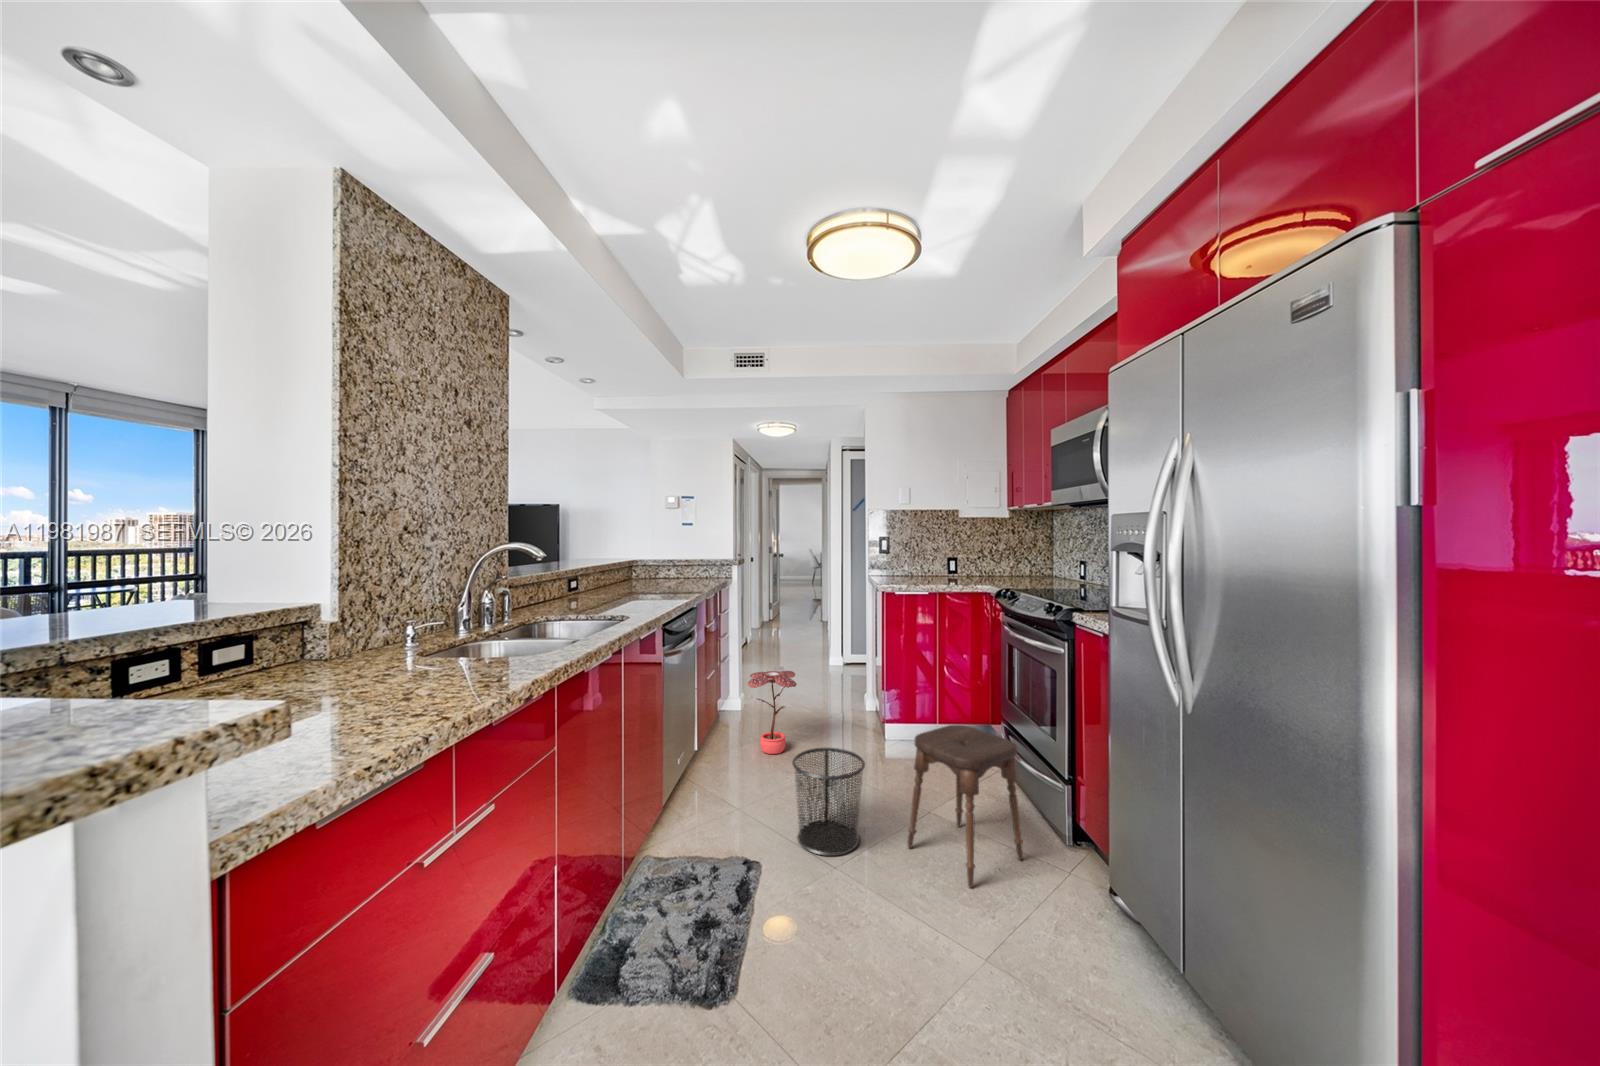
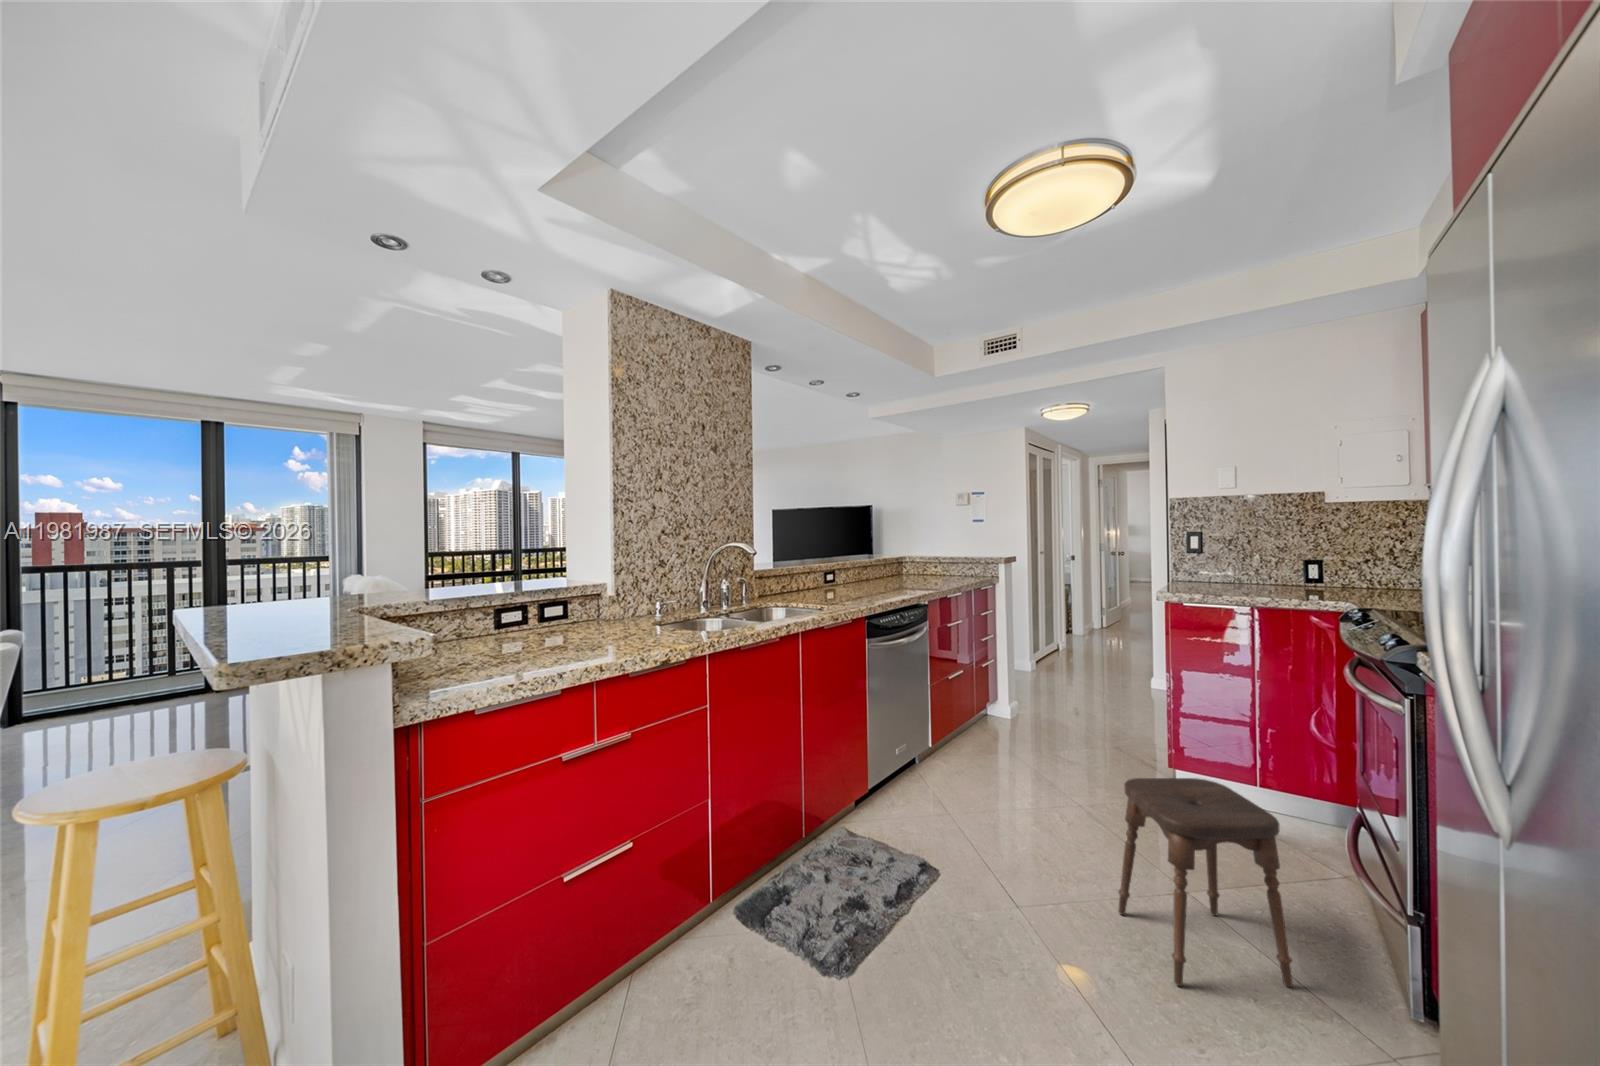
potted plant: present [748,671,797,754] -> none [985,682,1048,773]
waste bin: present [792,748,865,856] -> none [981,769,1068,892]

